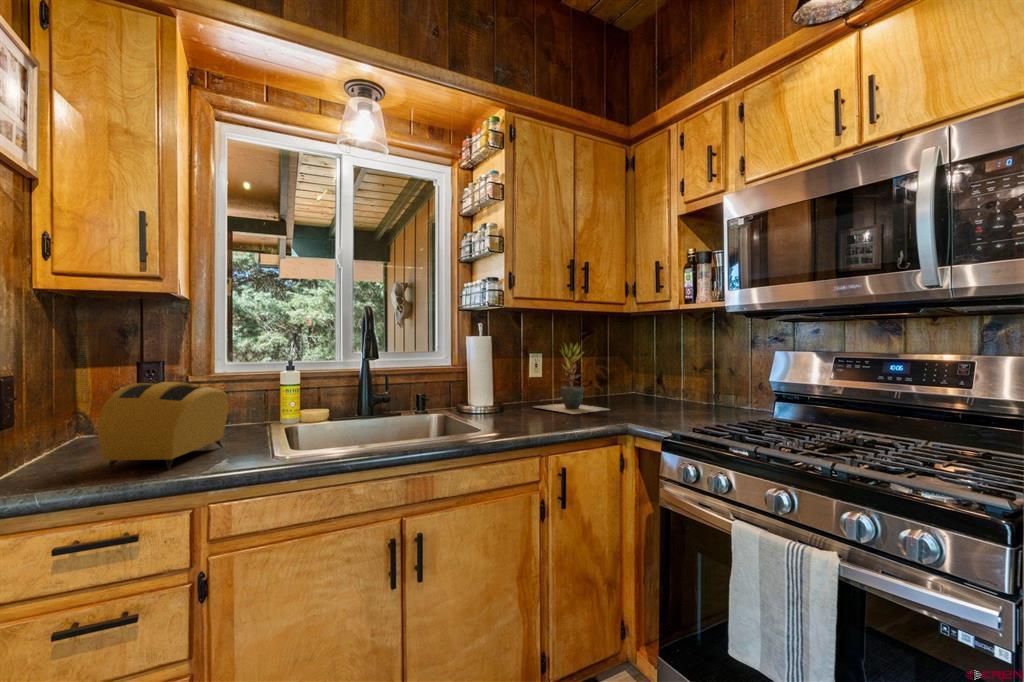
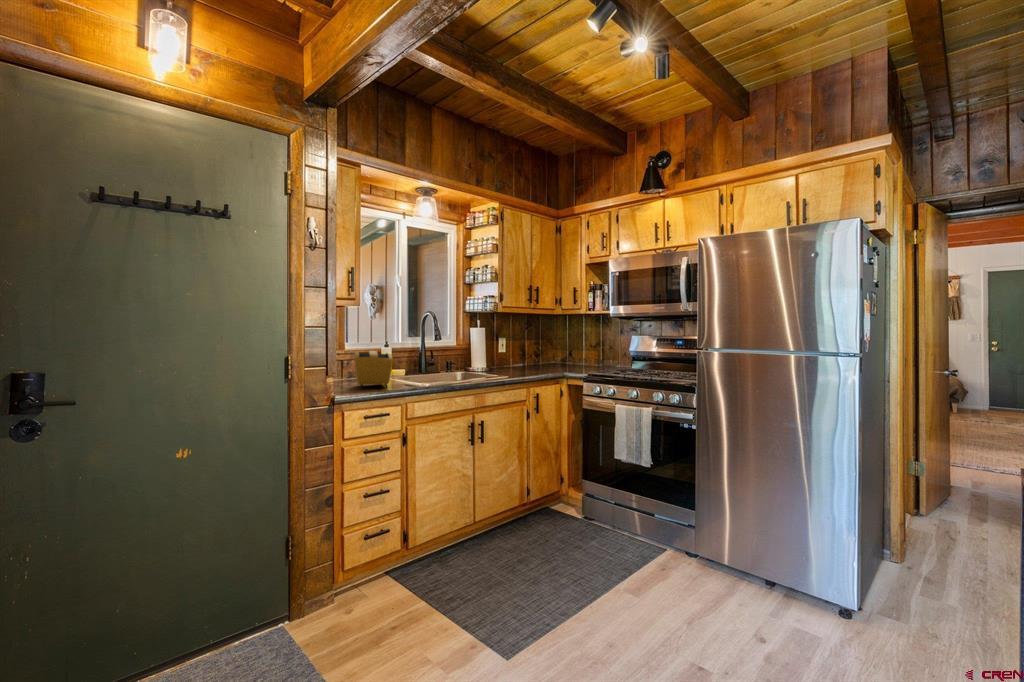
potted plant: present [536,343,609,414] -> none [506,331,551,370]

